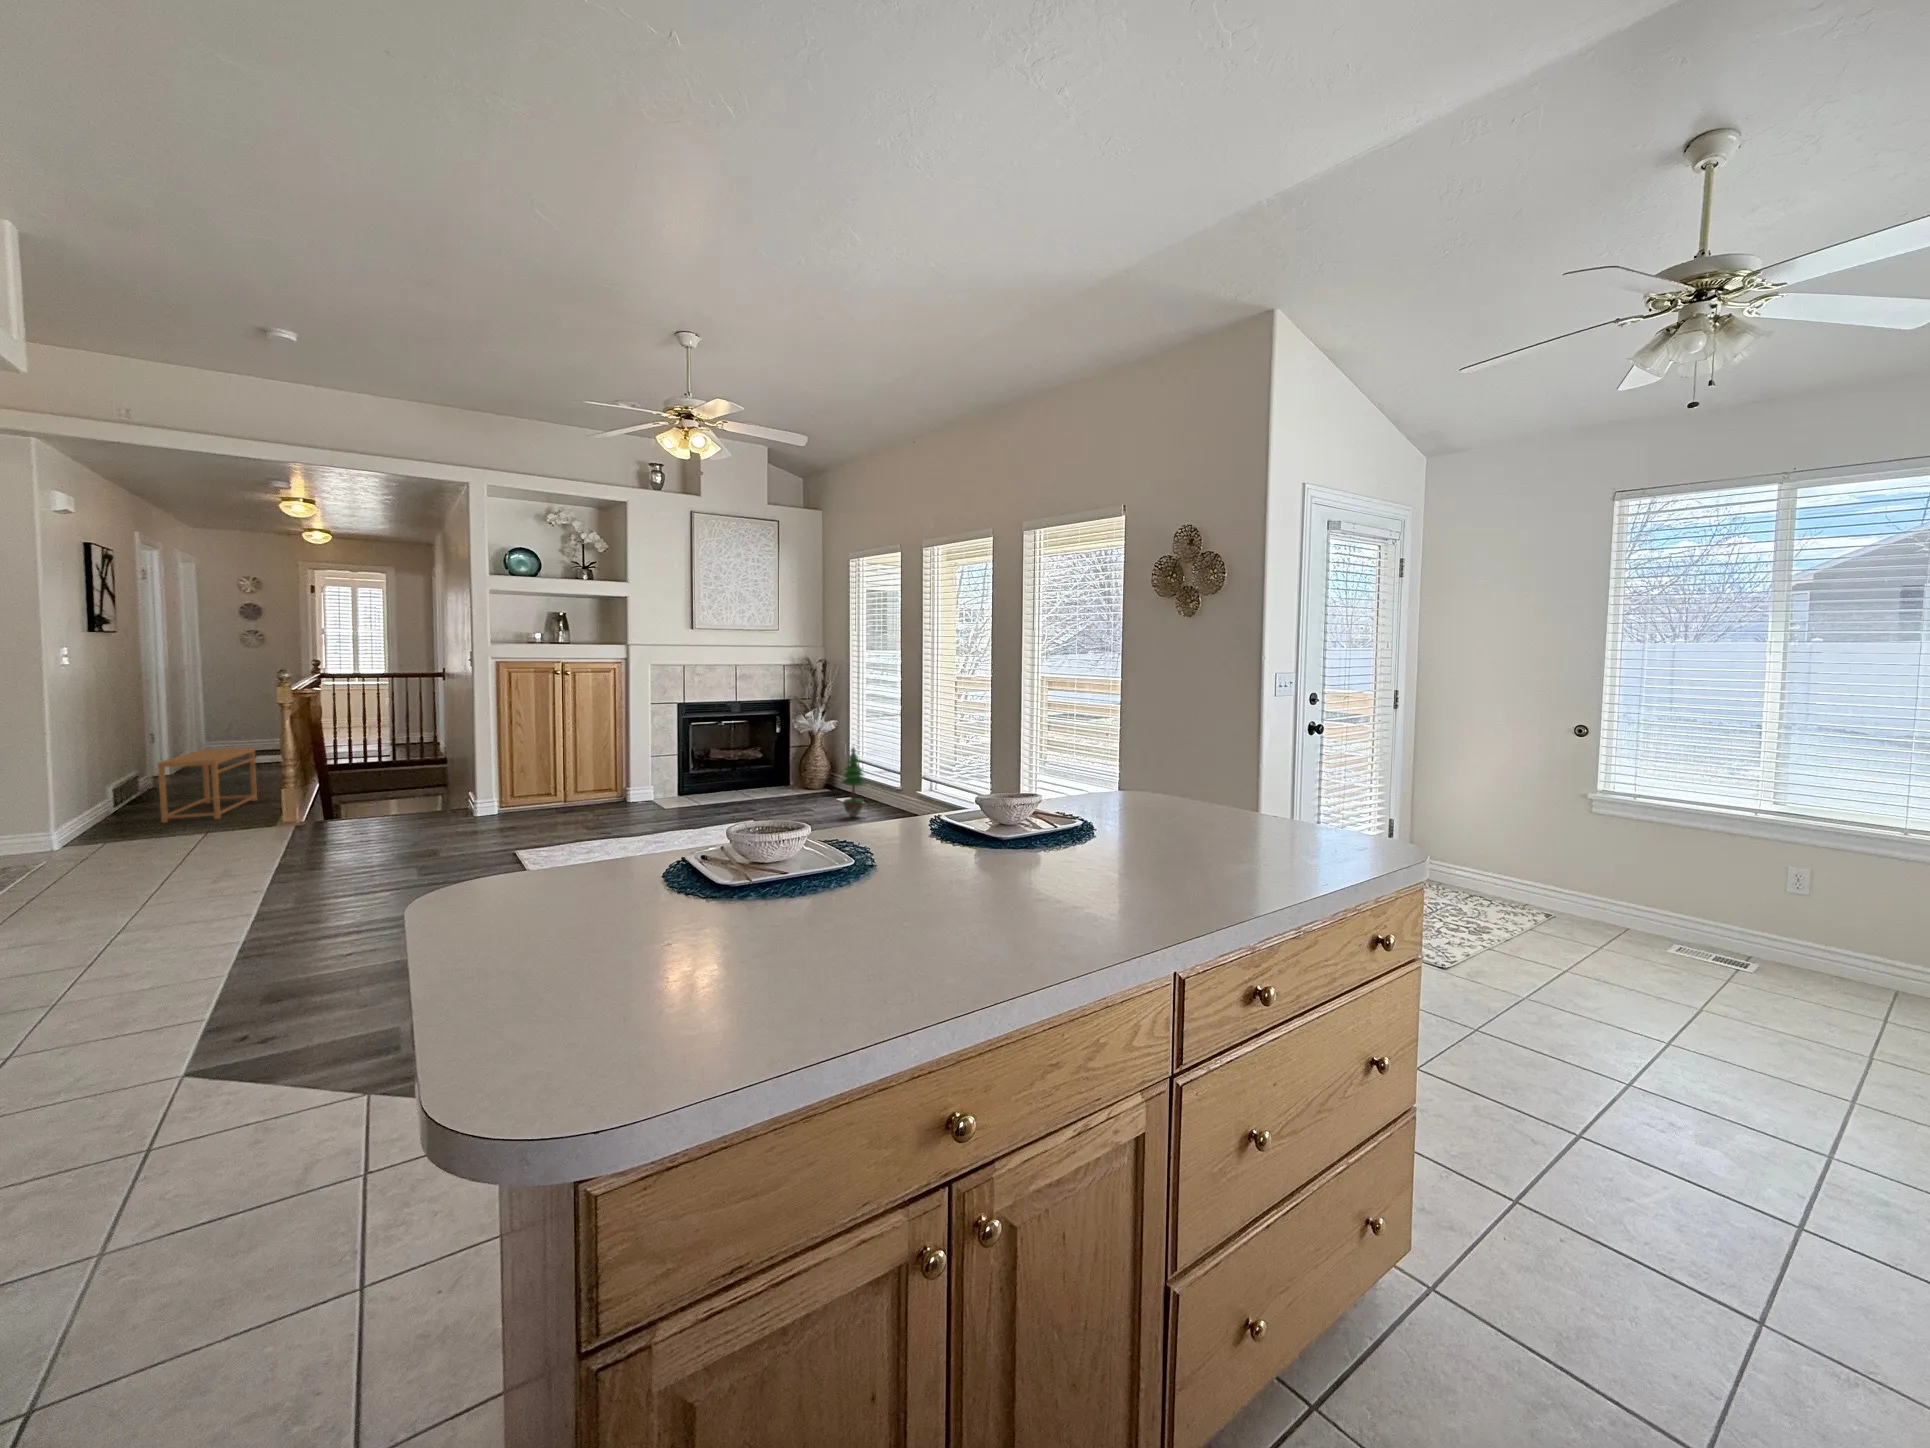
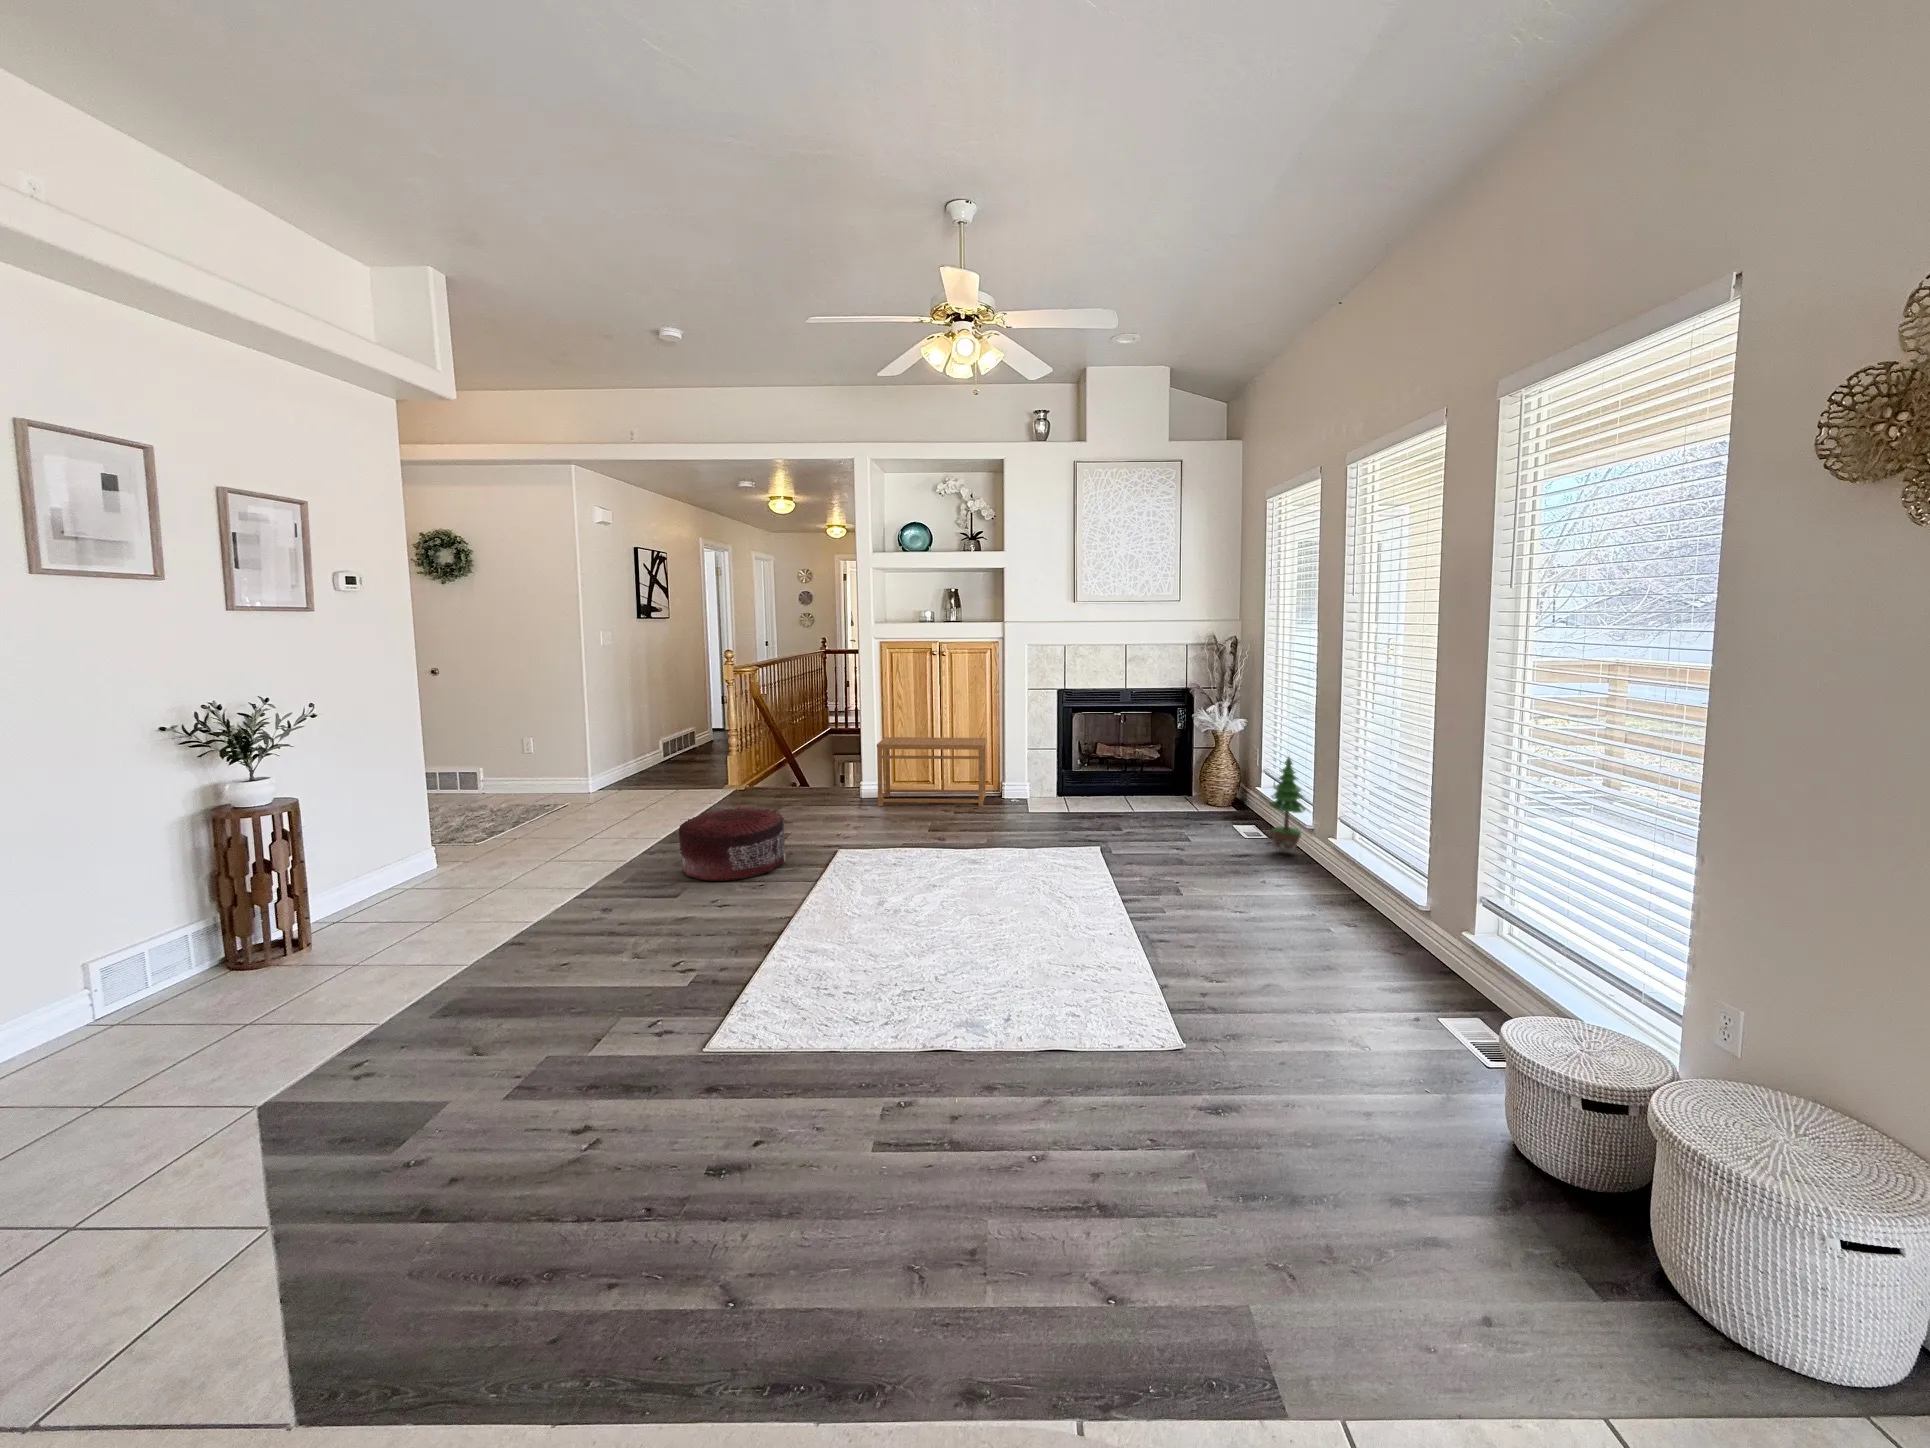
side table: present [158,747,257,823] -> present [877,737,986,807]
pouf: none [297,816,413,881] -> present [679,807,786,881]

